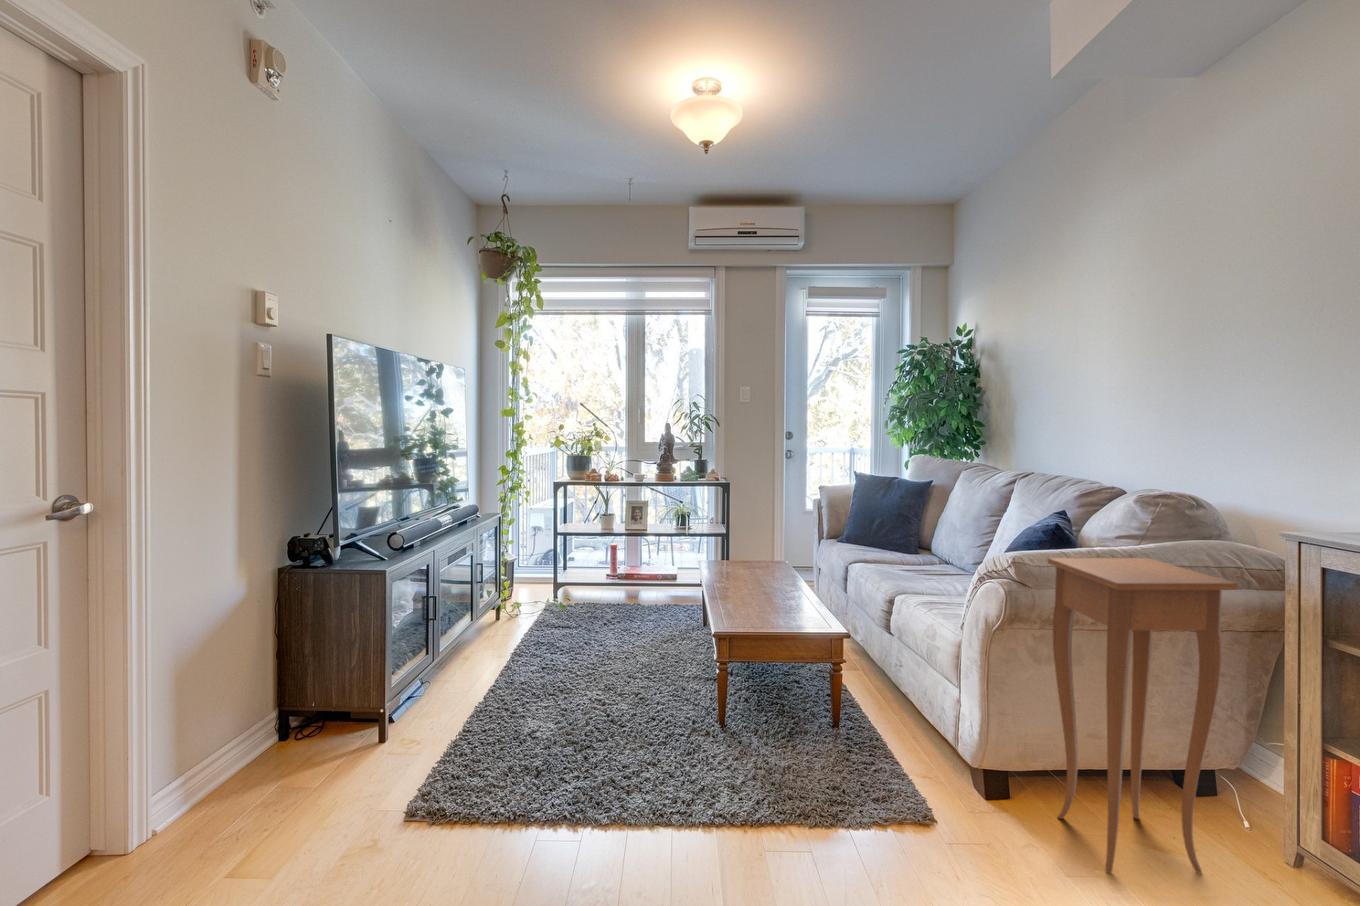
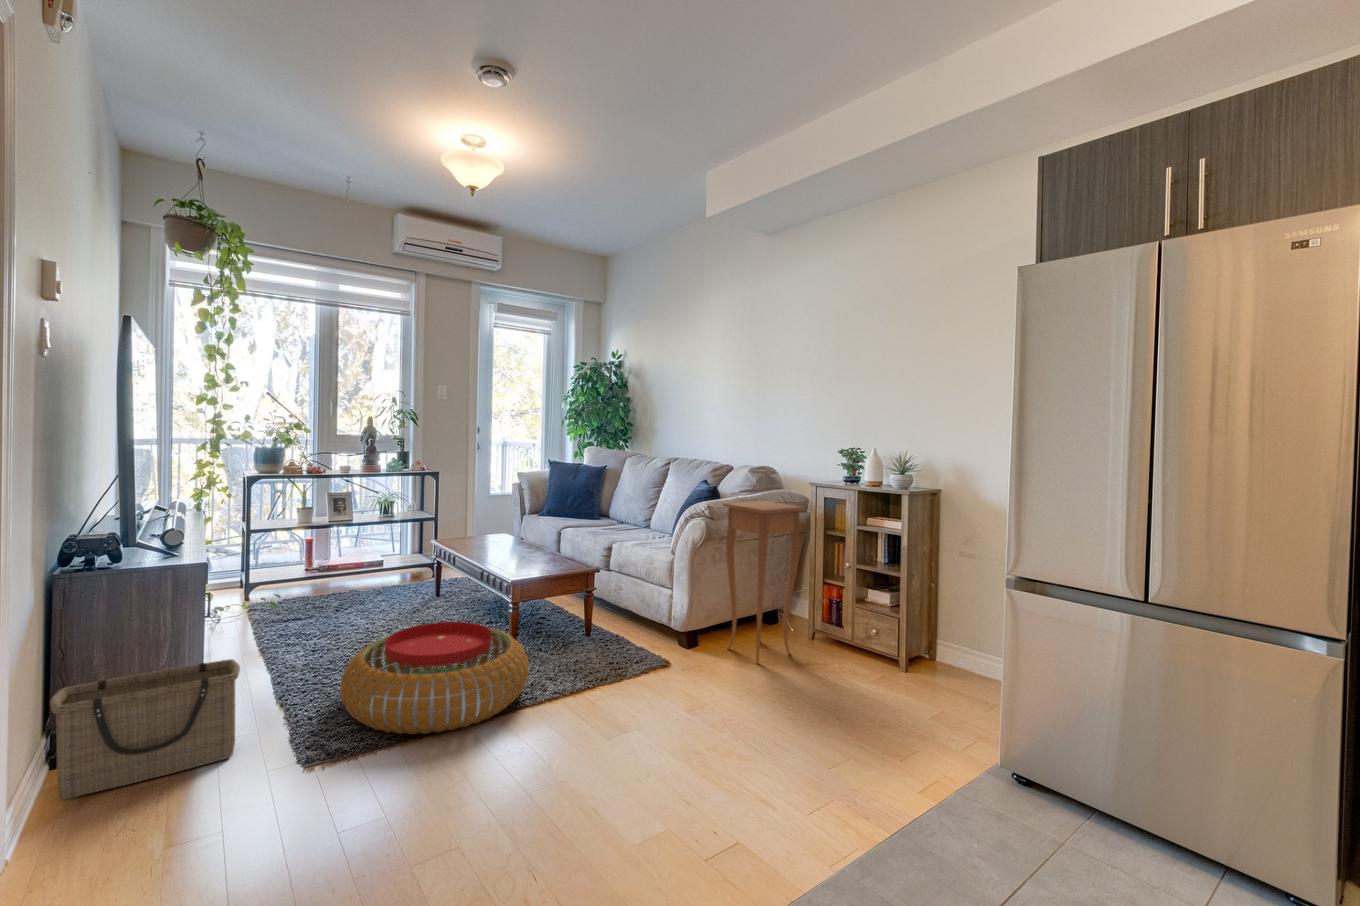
pouf: none [475,675,699,835] -> present [340,622,529,734]
basket: none [226,681,390,791] -> present [50,659,240,799]

